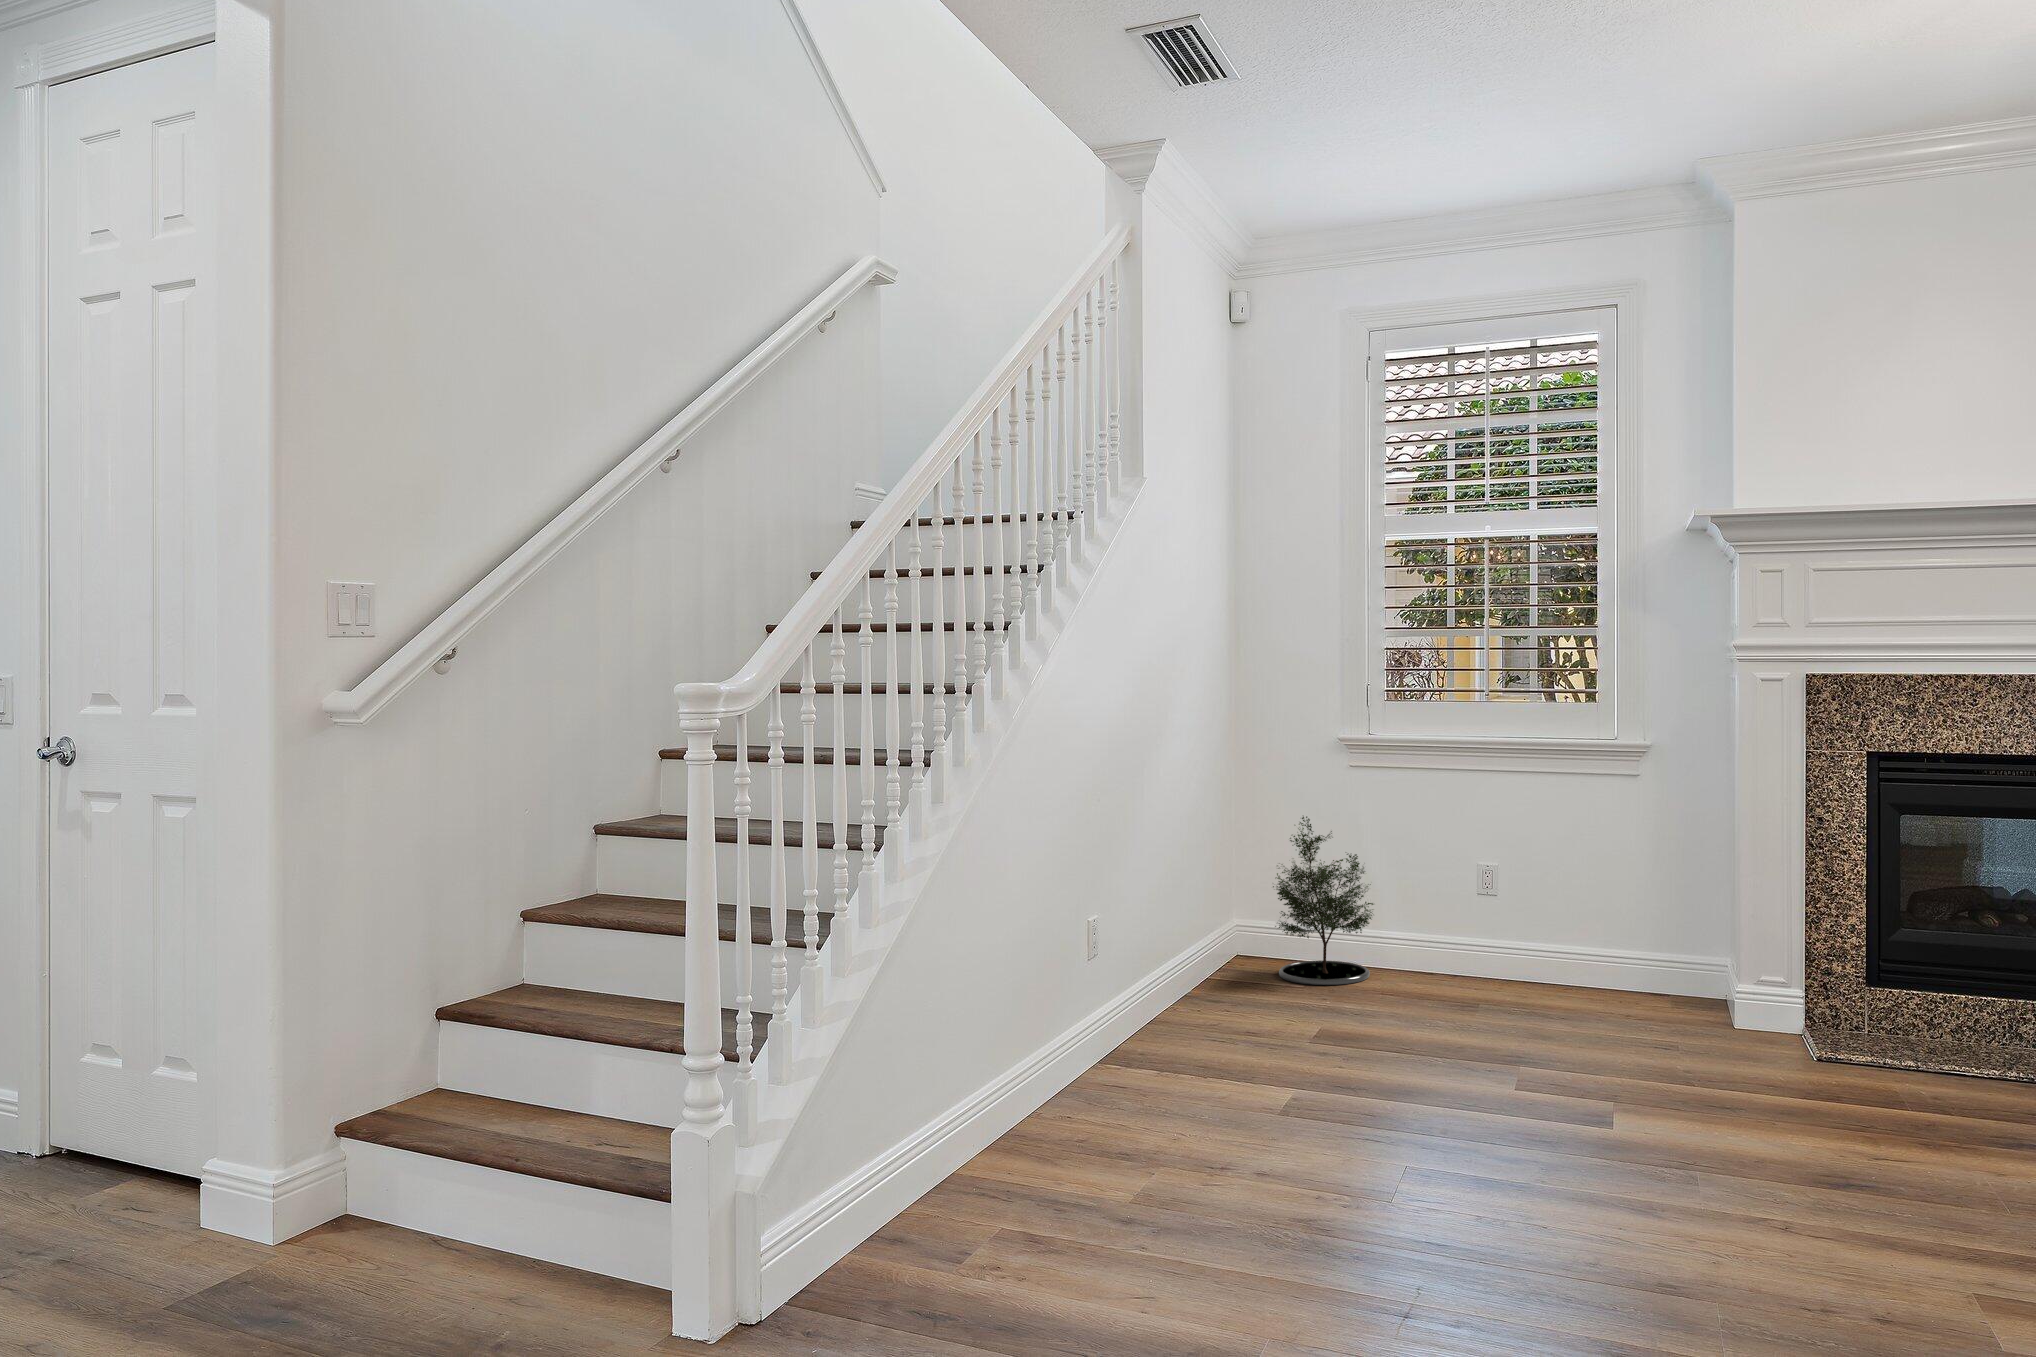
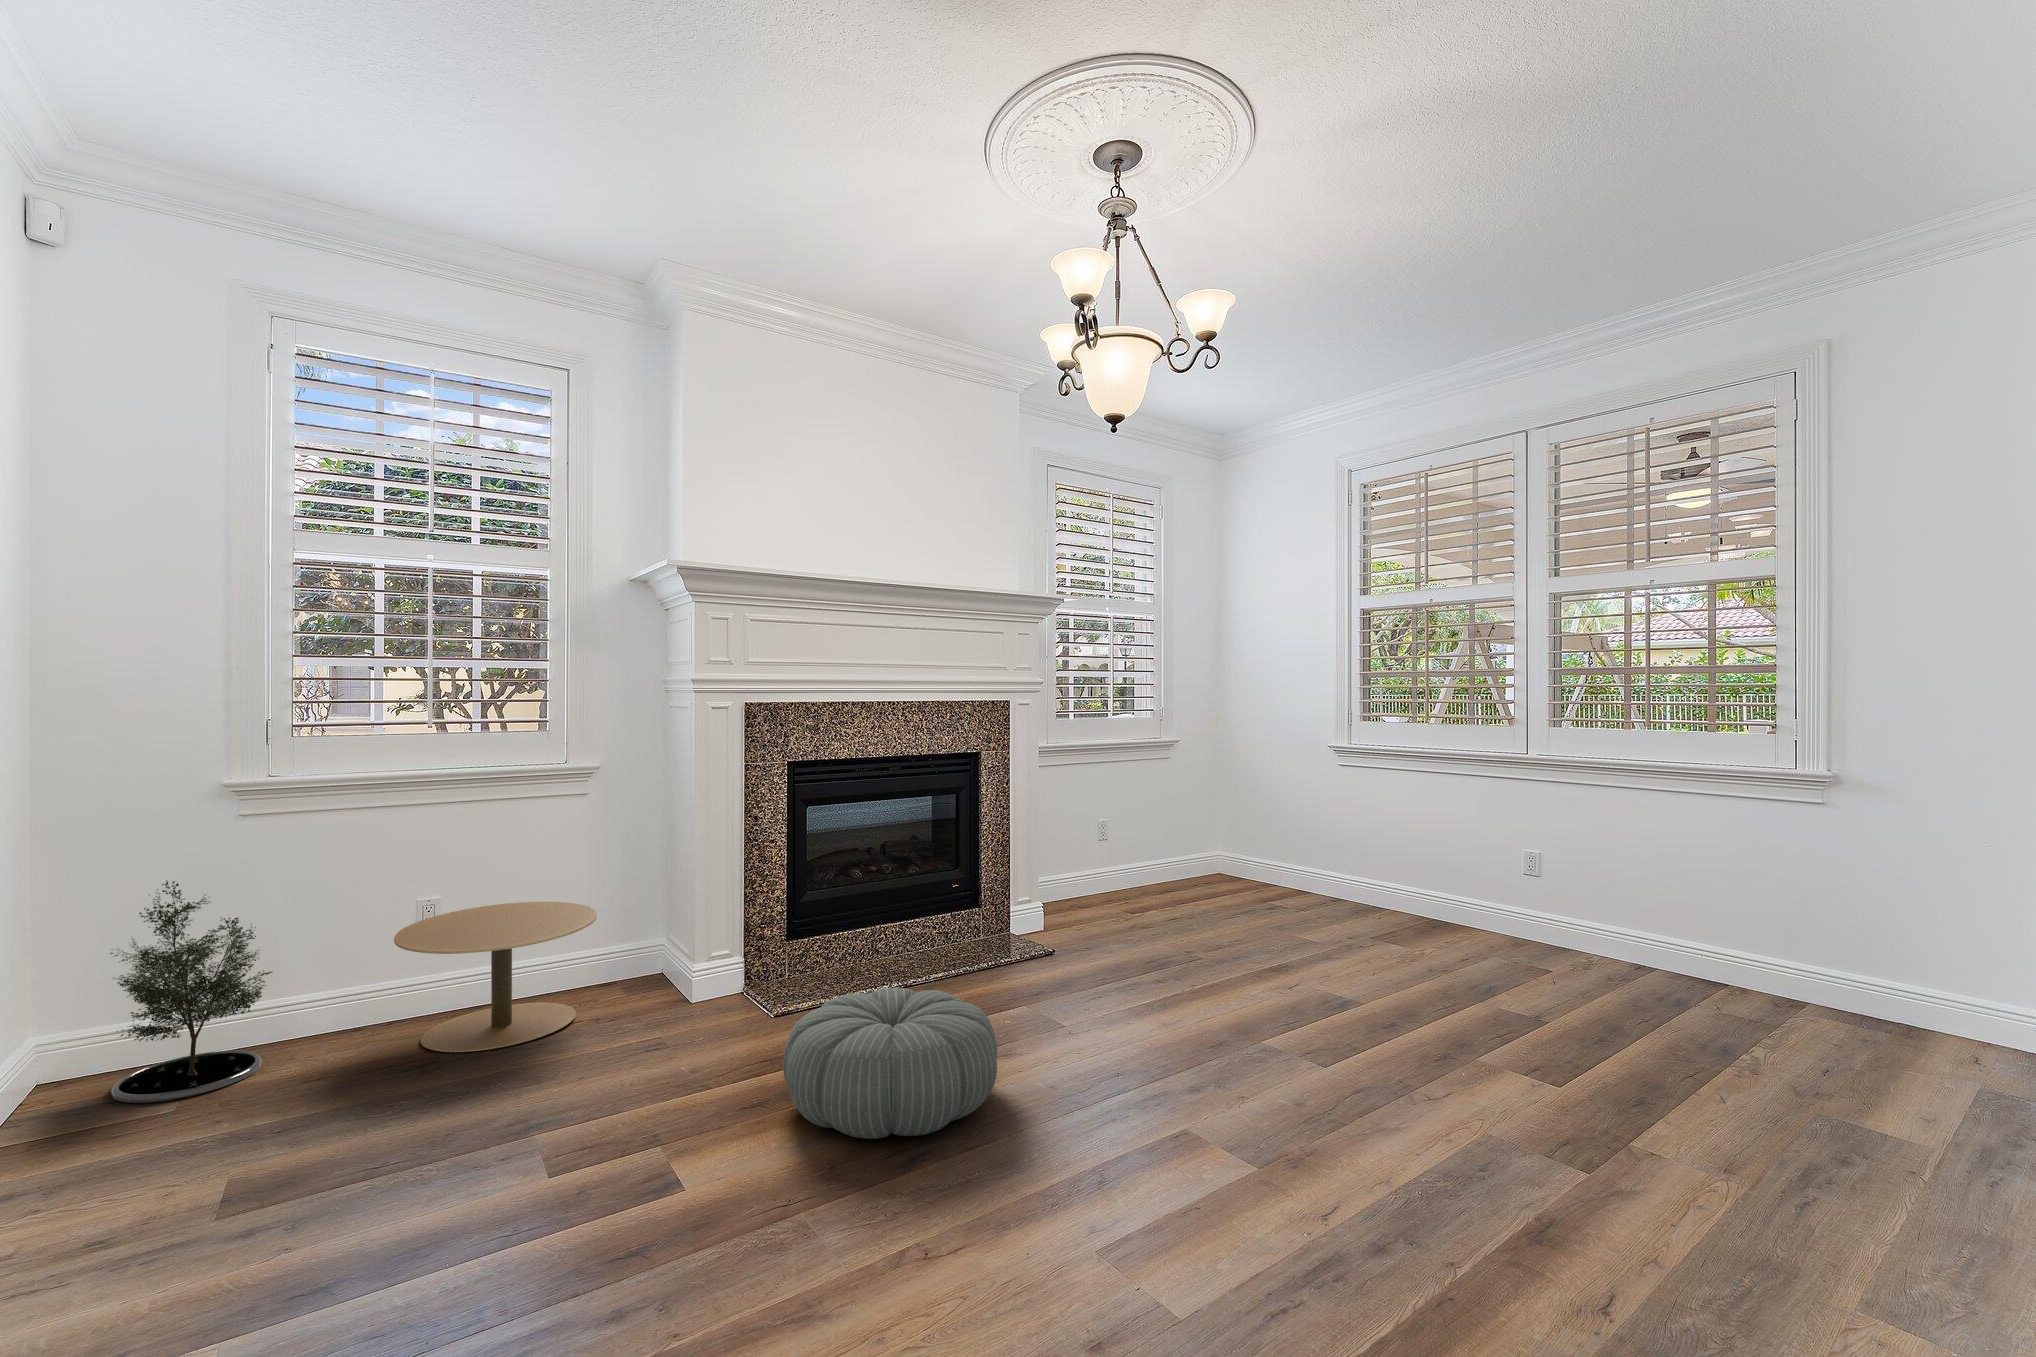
side table: none [1444,880,1628,1013] -> present [394,902,597,1052]
pouf: none [1622,1020,1883,1168] -> present [783,988,997,1139]

